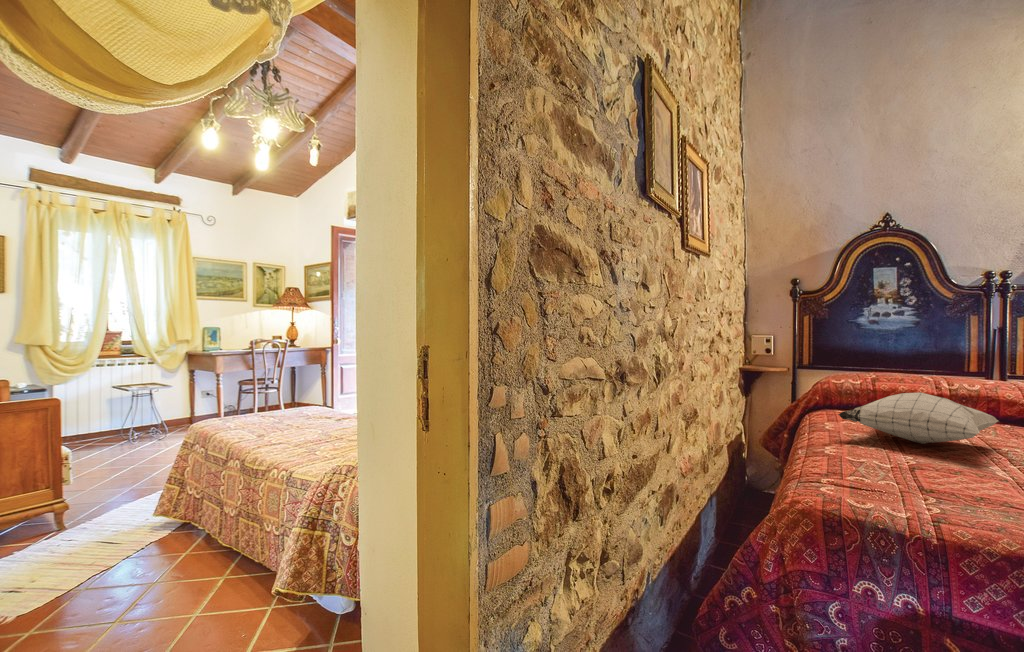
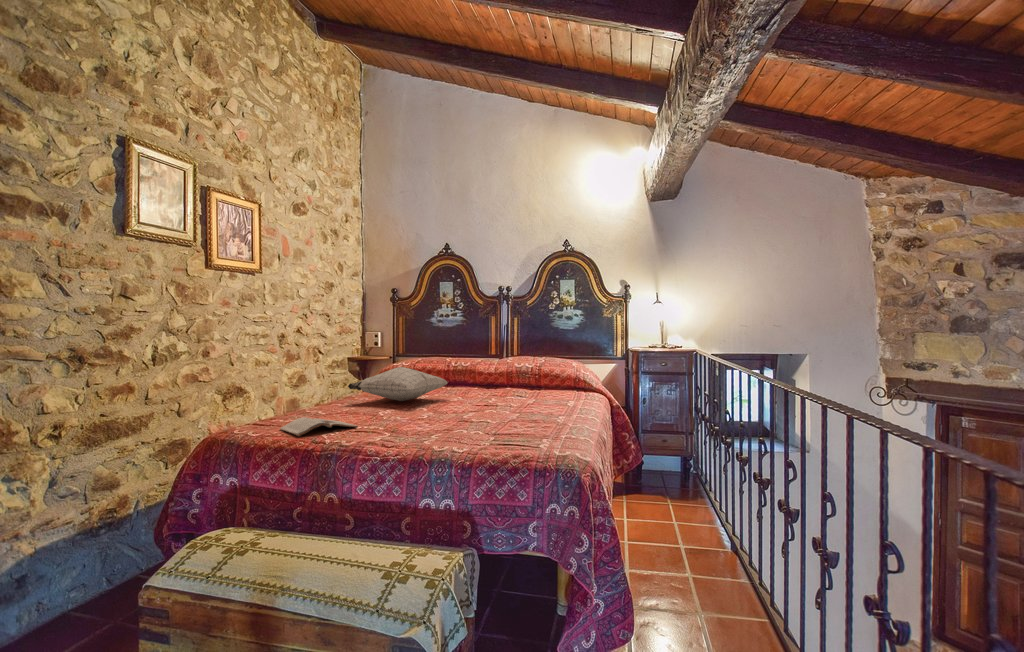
magazine: none [829,469,965,508] -> present [280,417,358,436]

